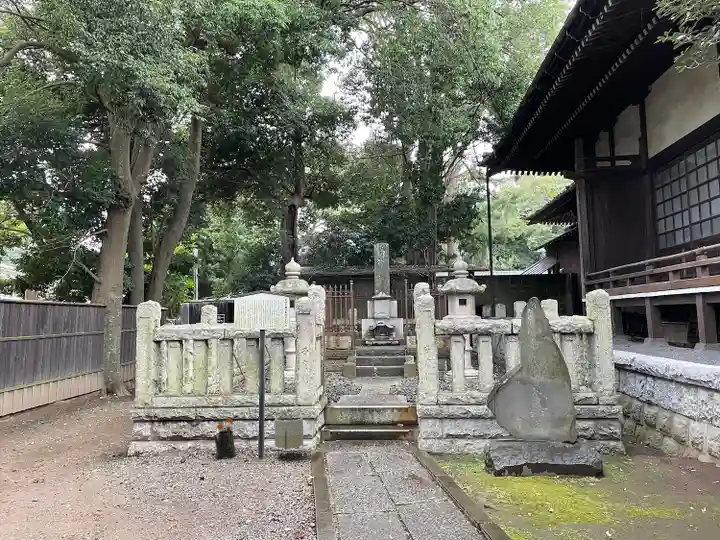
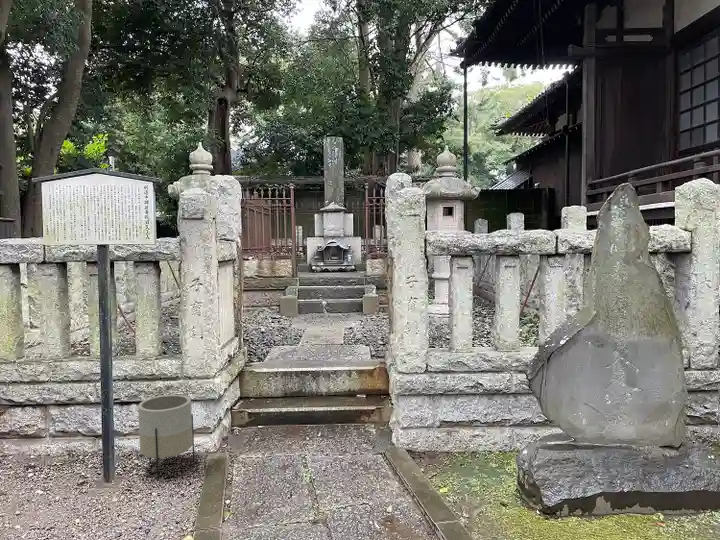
watering can: present [214,419,236,458] -> none [21,403,73,477]

